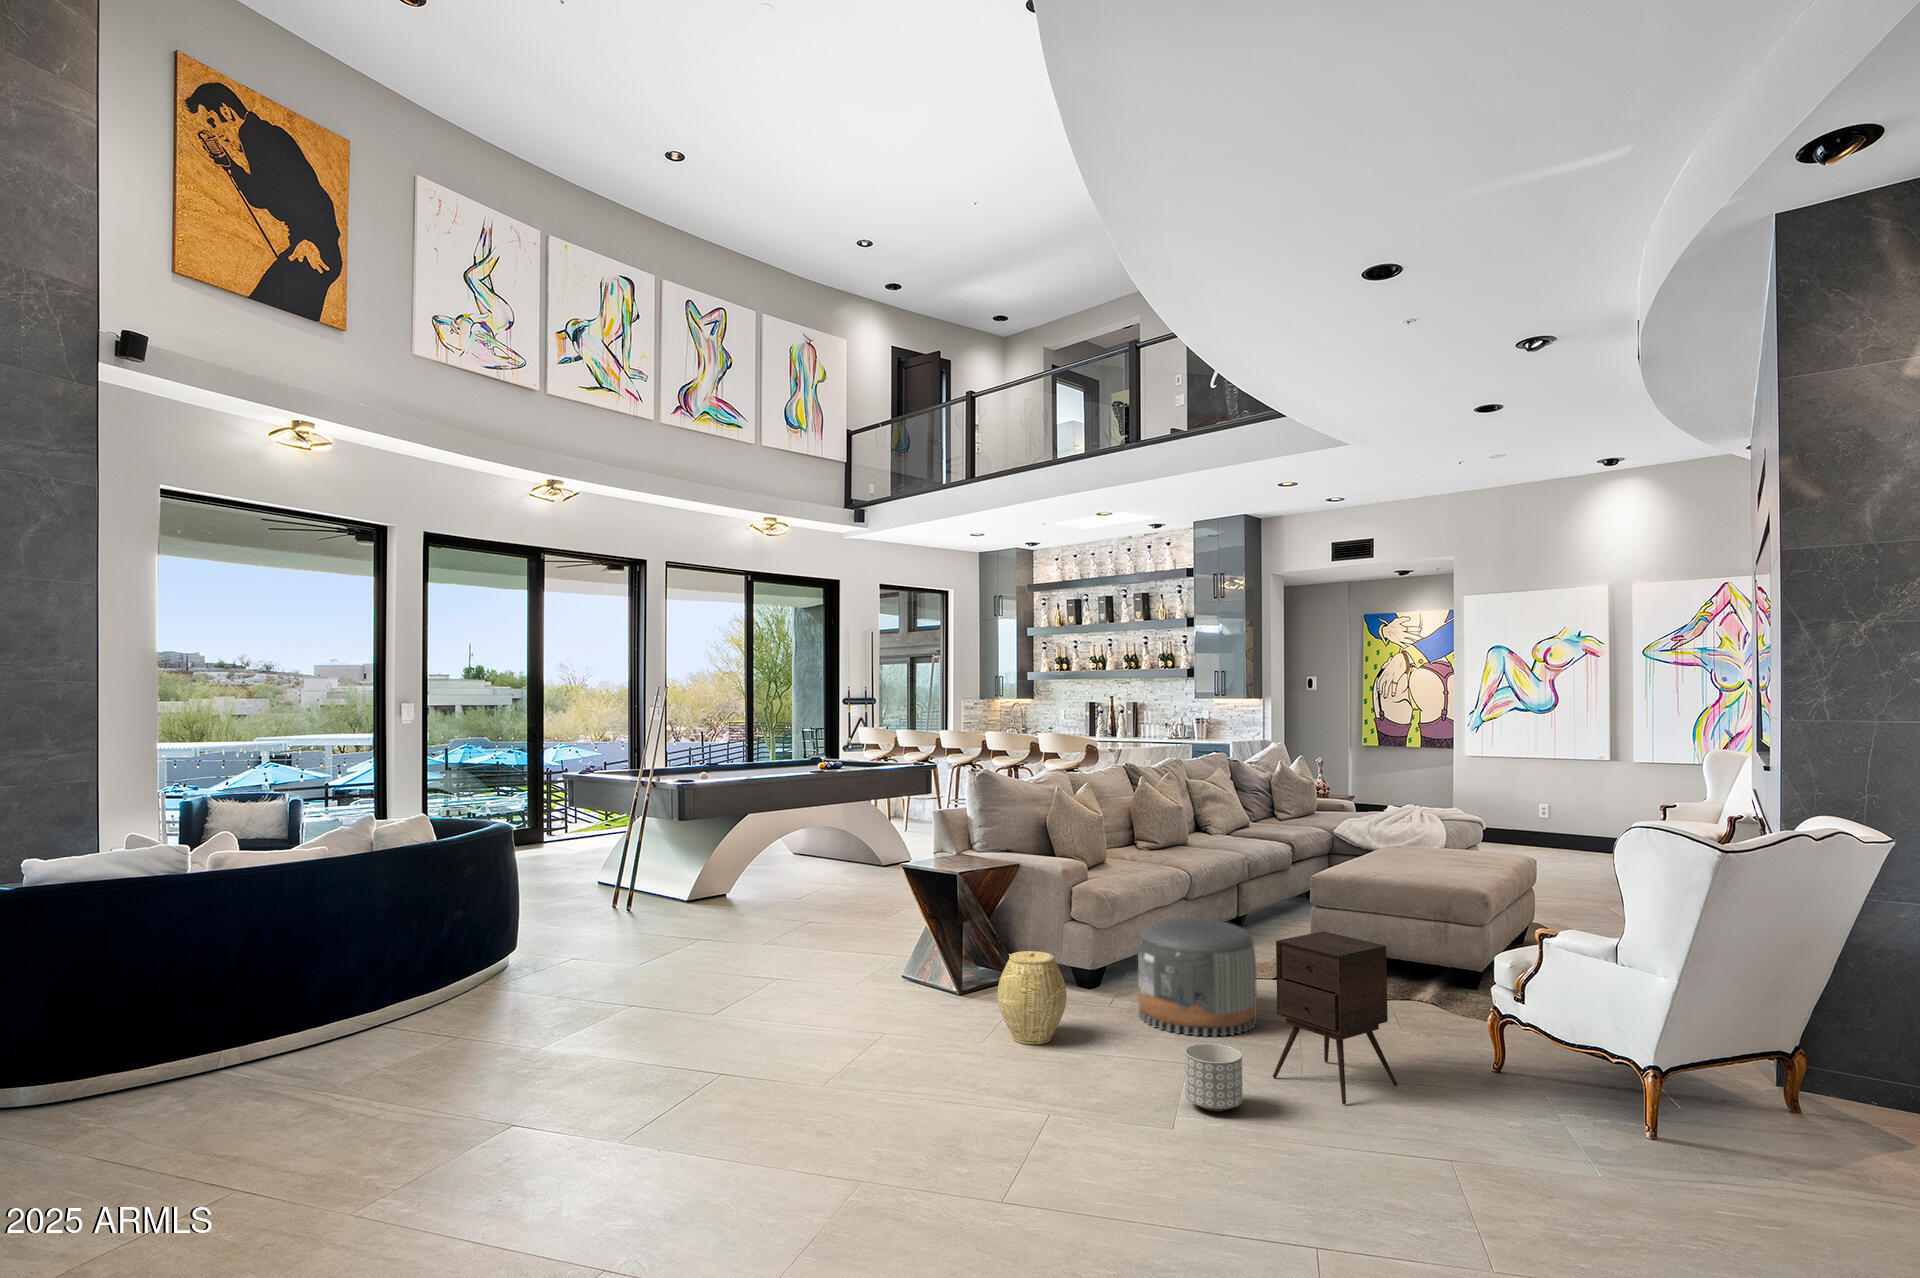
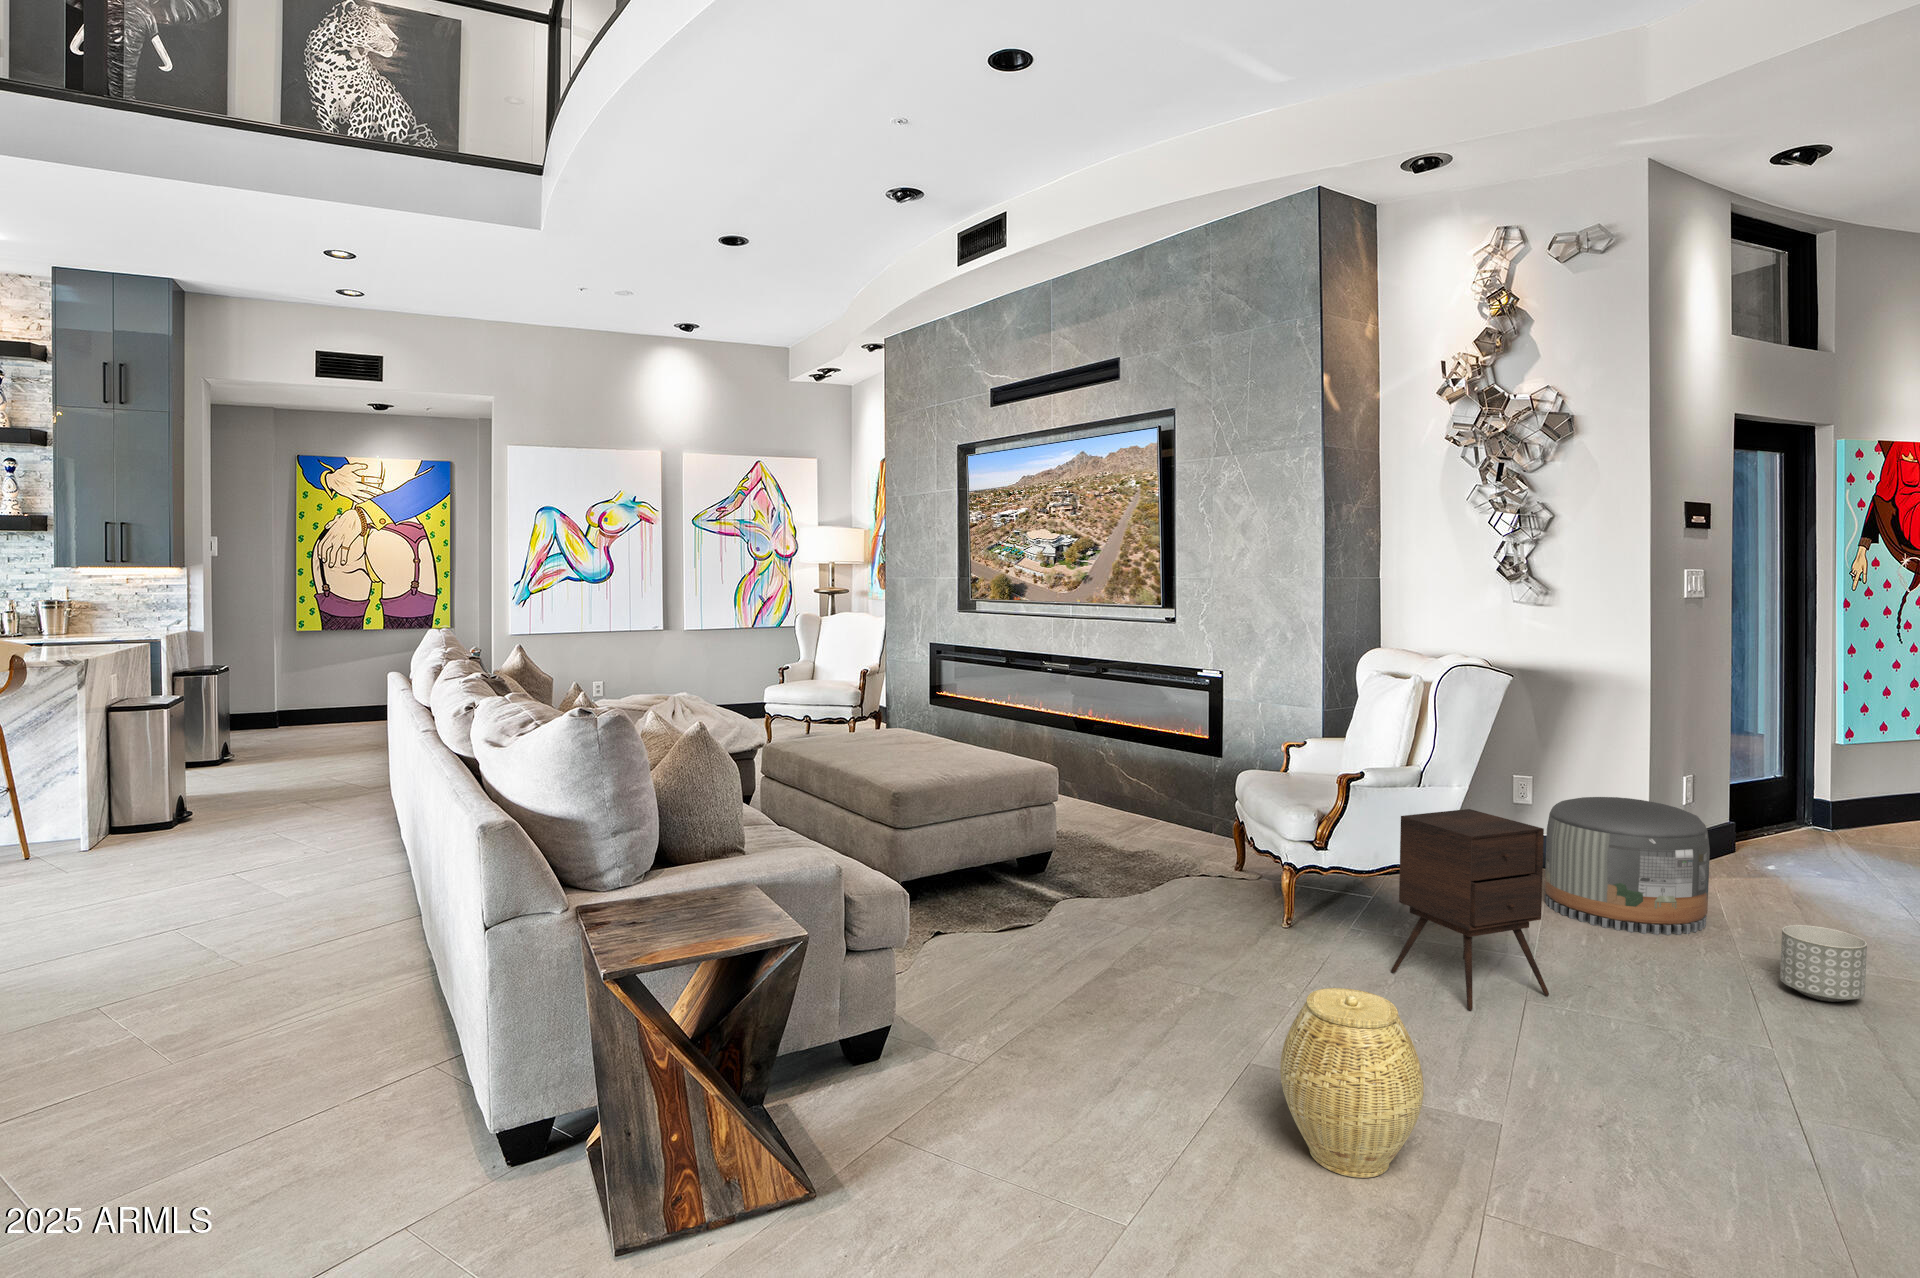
pouf: present [1138,918,1257,1037] -> present [1545,797,1710,935]
planter: present [1185,1044,1243,1111] -> present [1780,925,1867,1002]

